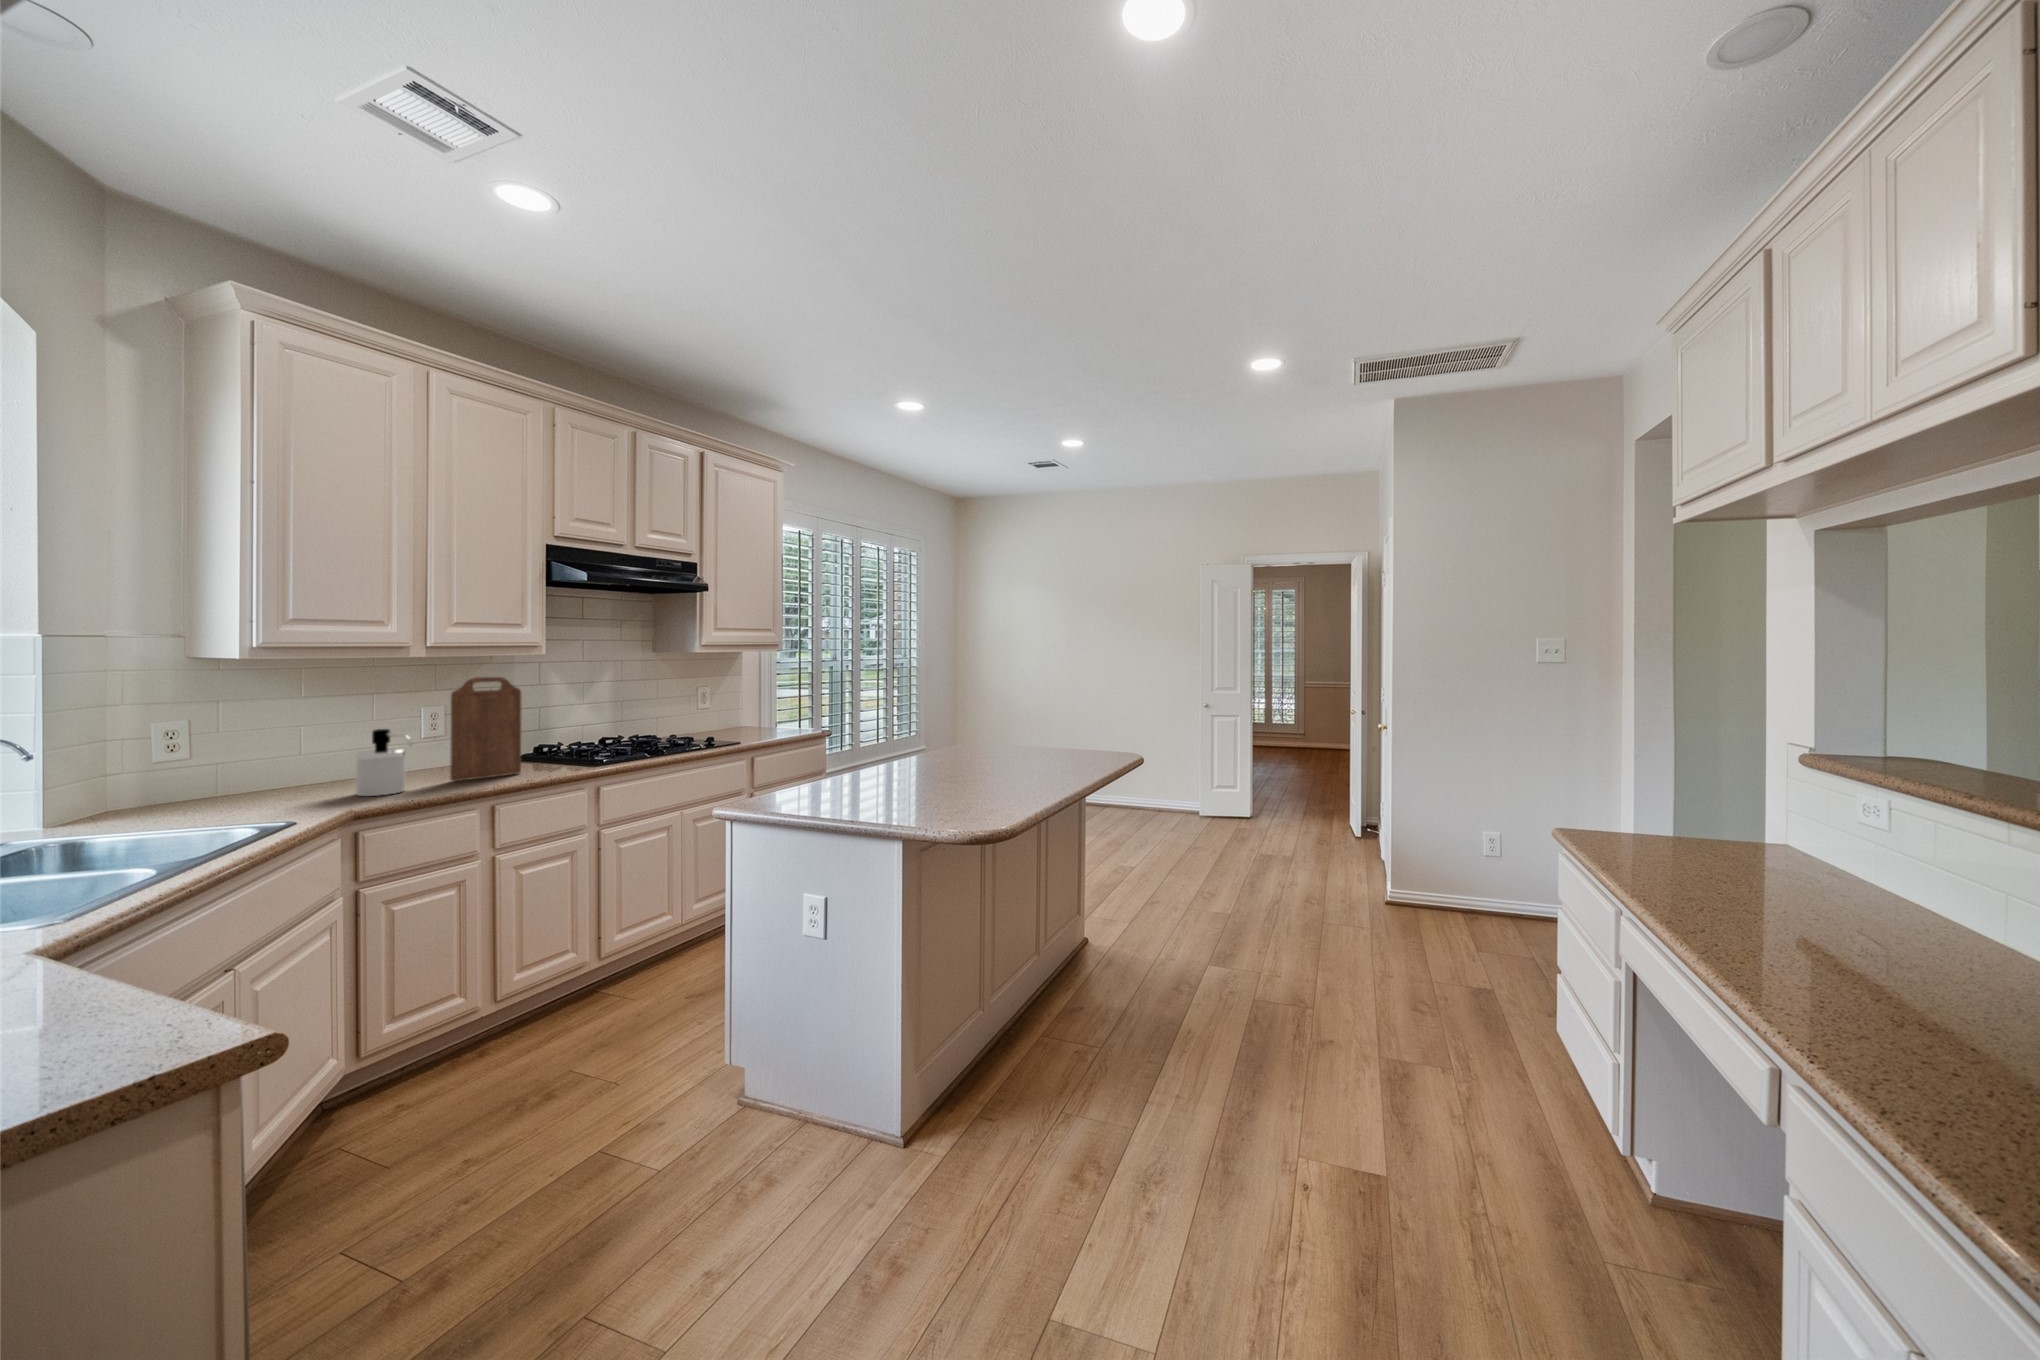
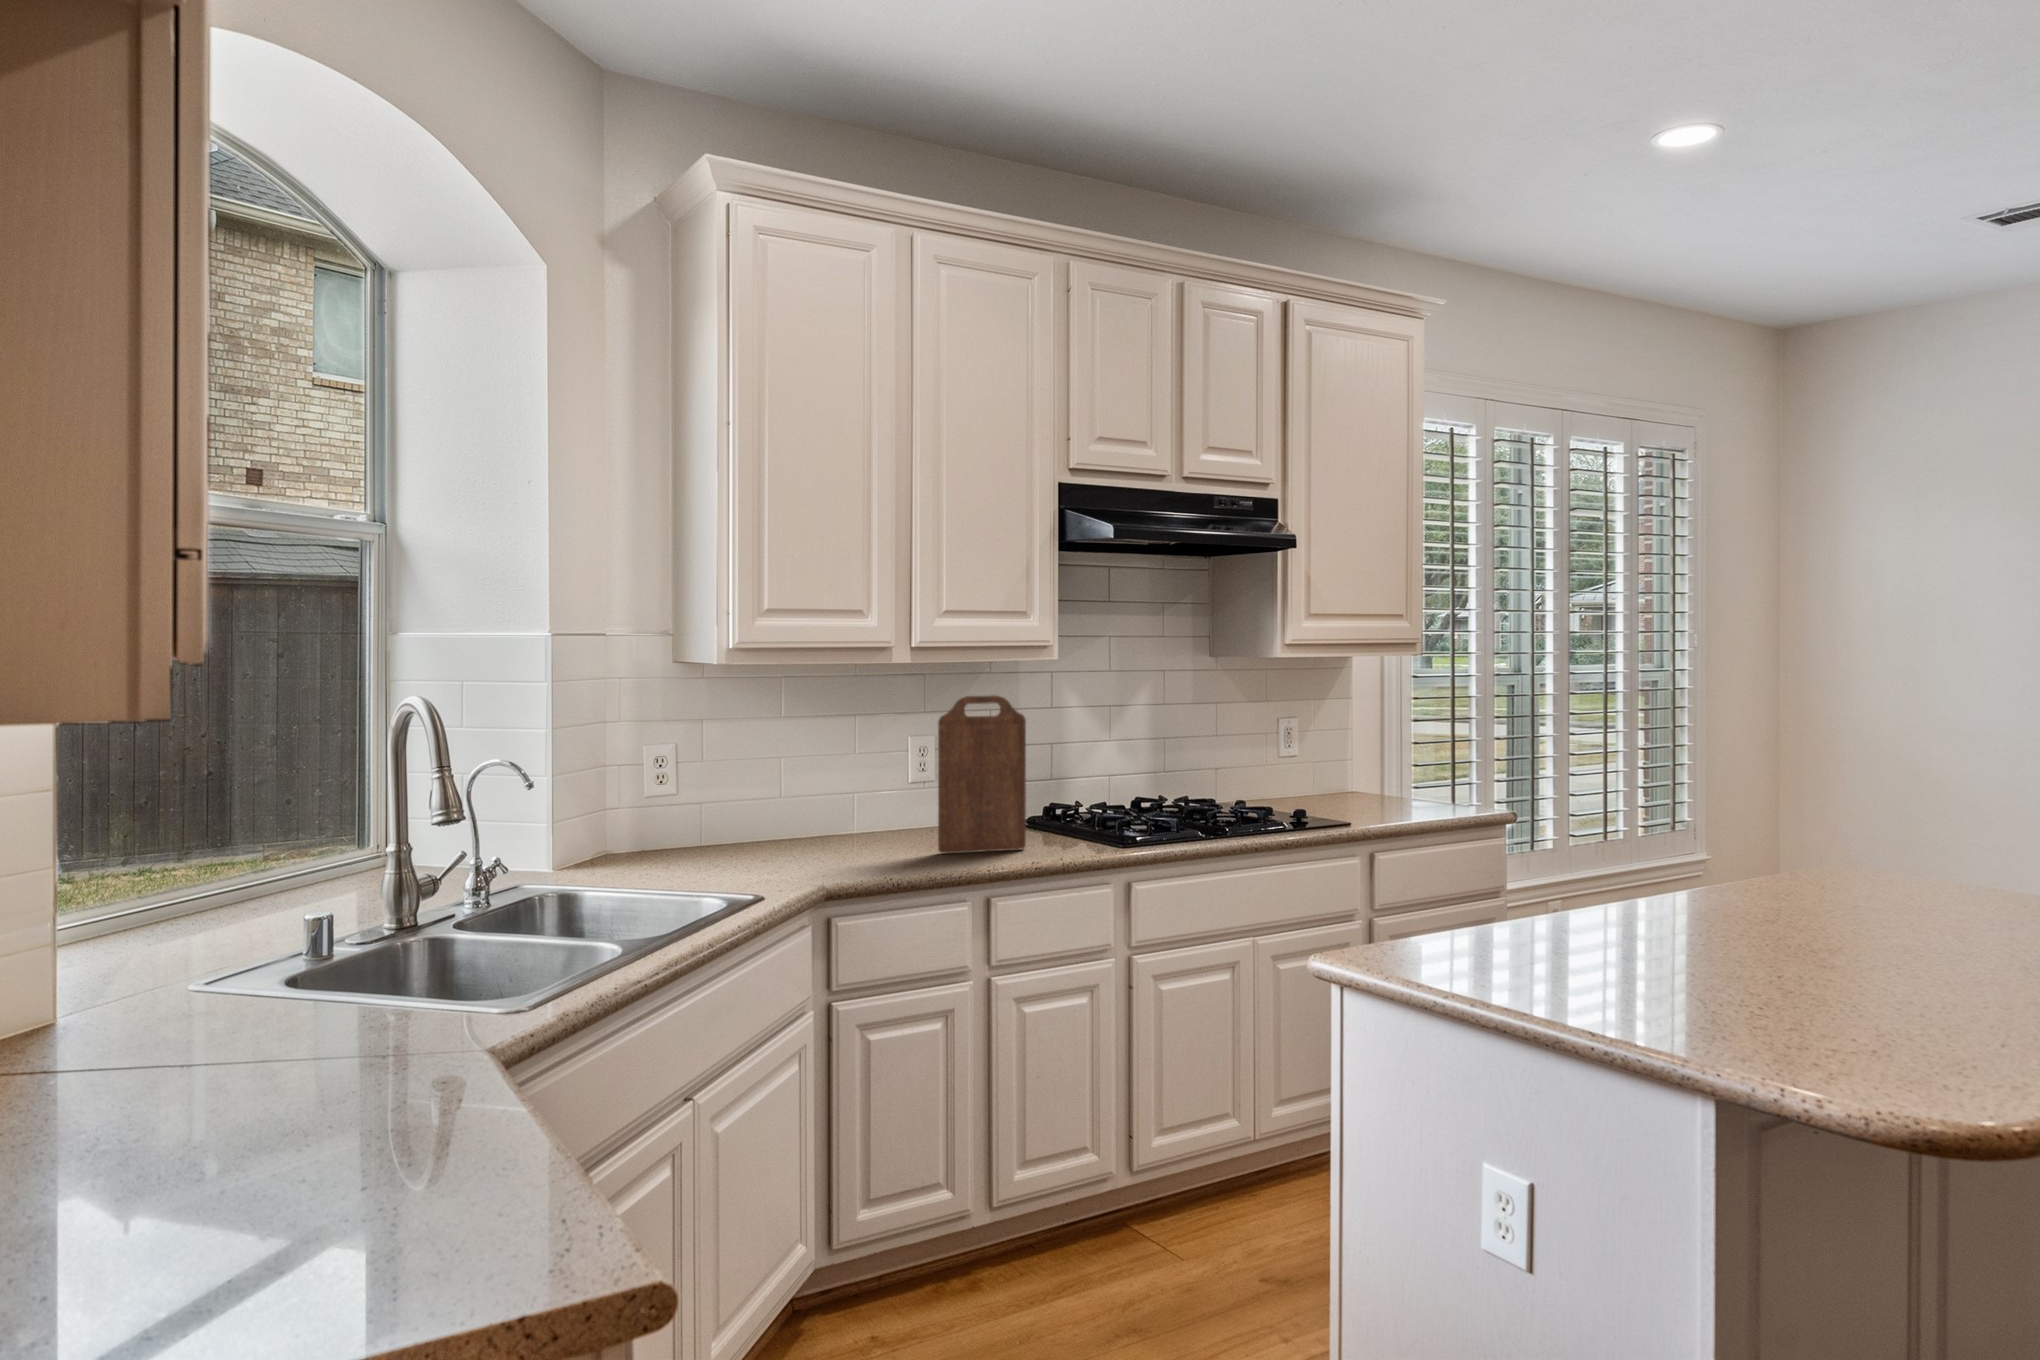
soap dispenser: present [355,729,412,796] -> none [829,769,892,867]

